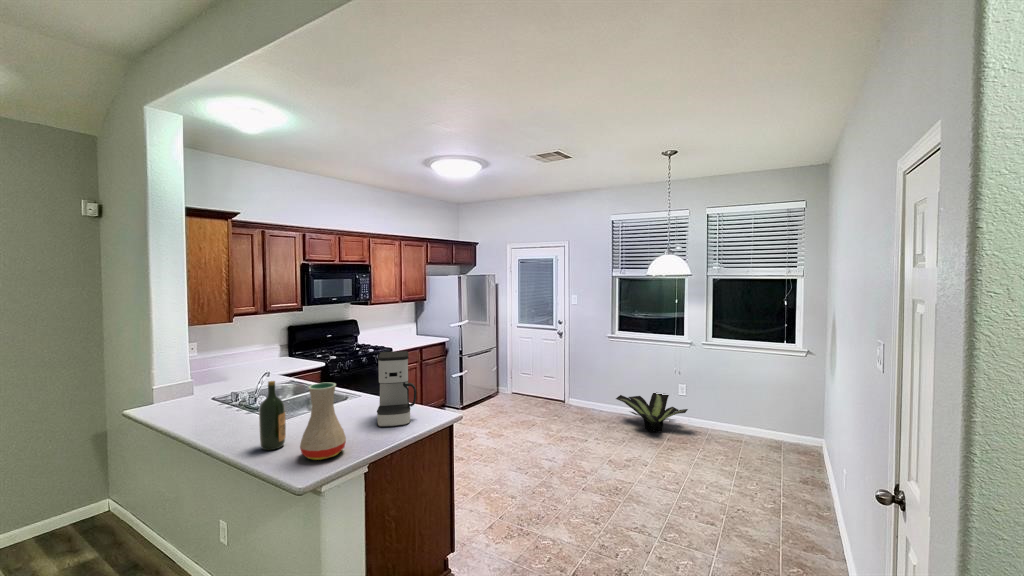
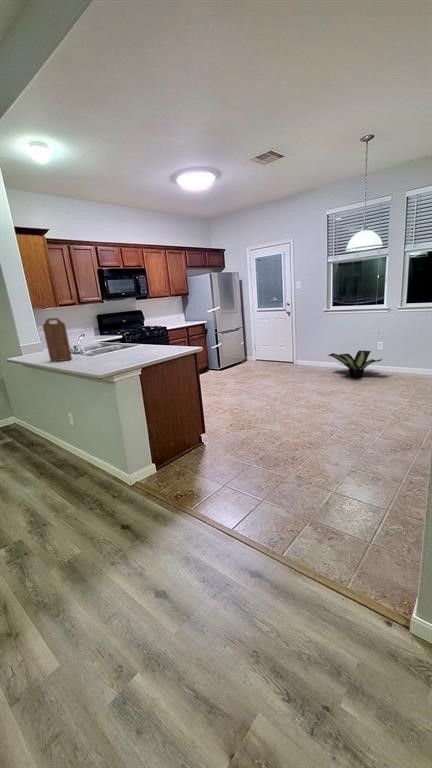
coffee maker: present [377,351,417,427] -> none [142,308,170,354]
cutting board: none [203,363,246,433] -> present [43,318,72,361]
wine bottle: present [259,381,286,450] -> none [75,323,92,364]
vase: present [300,382,346,460] -> none [98,321,125,364]

